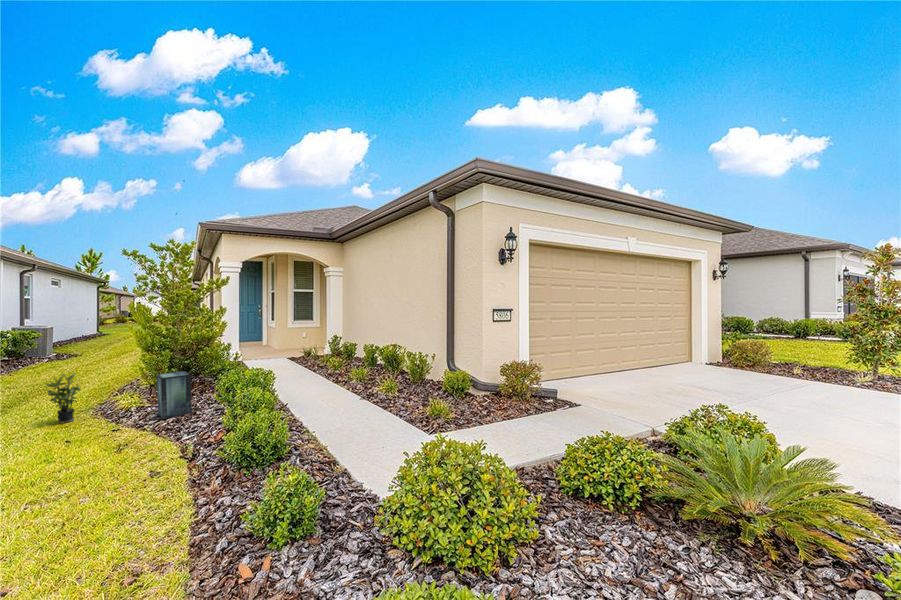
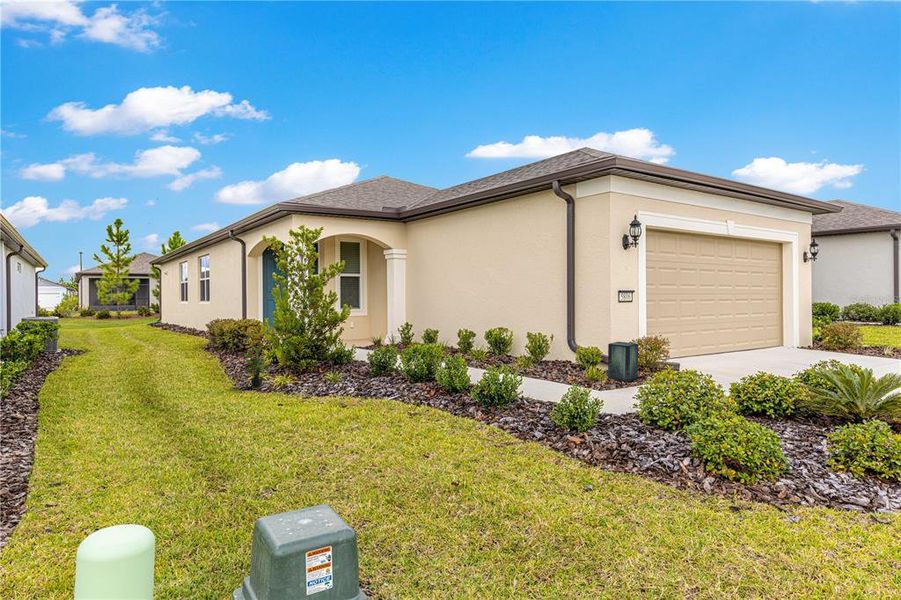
storage box: present [157,371,192,419] -> present [608,342,638,382]

